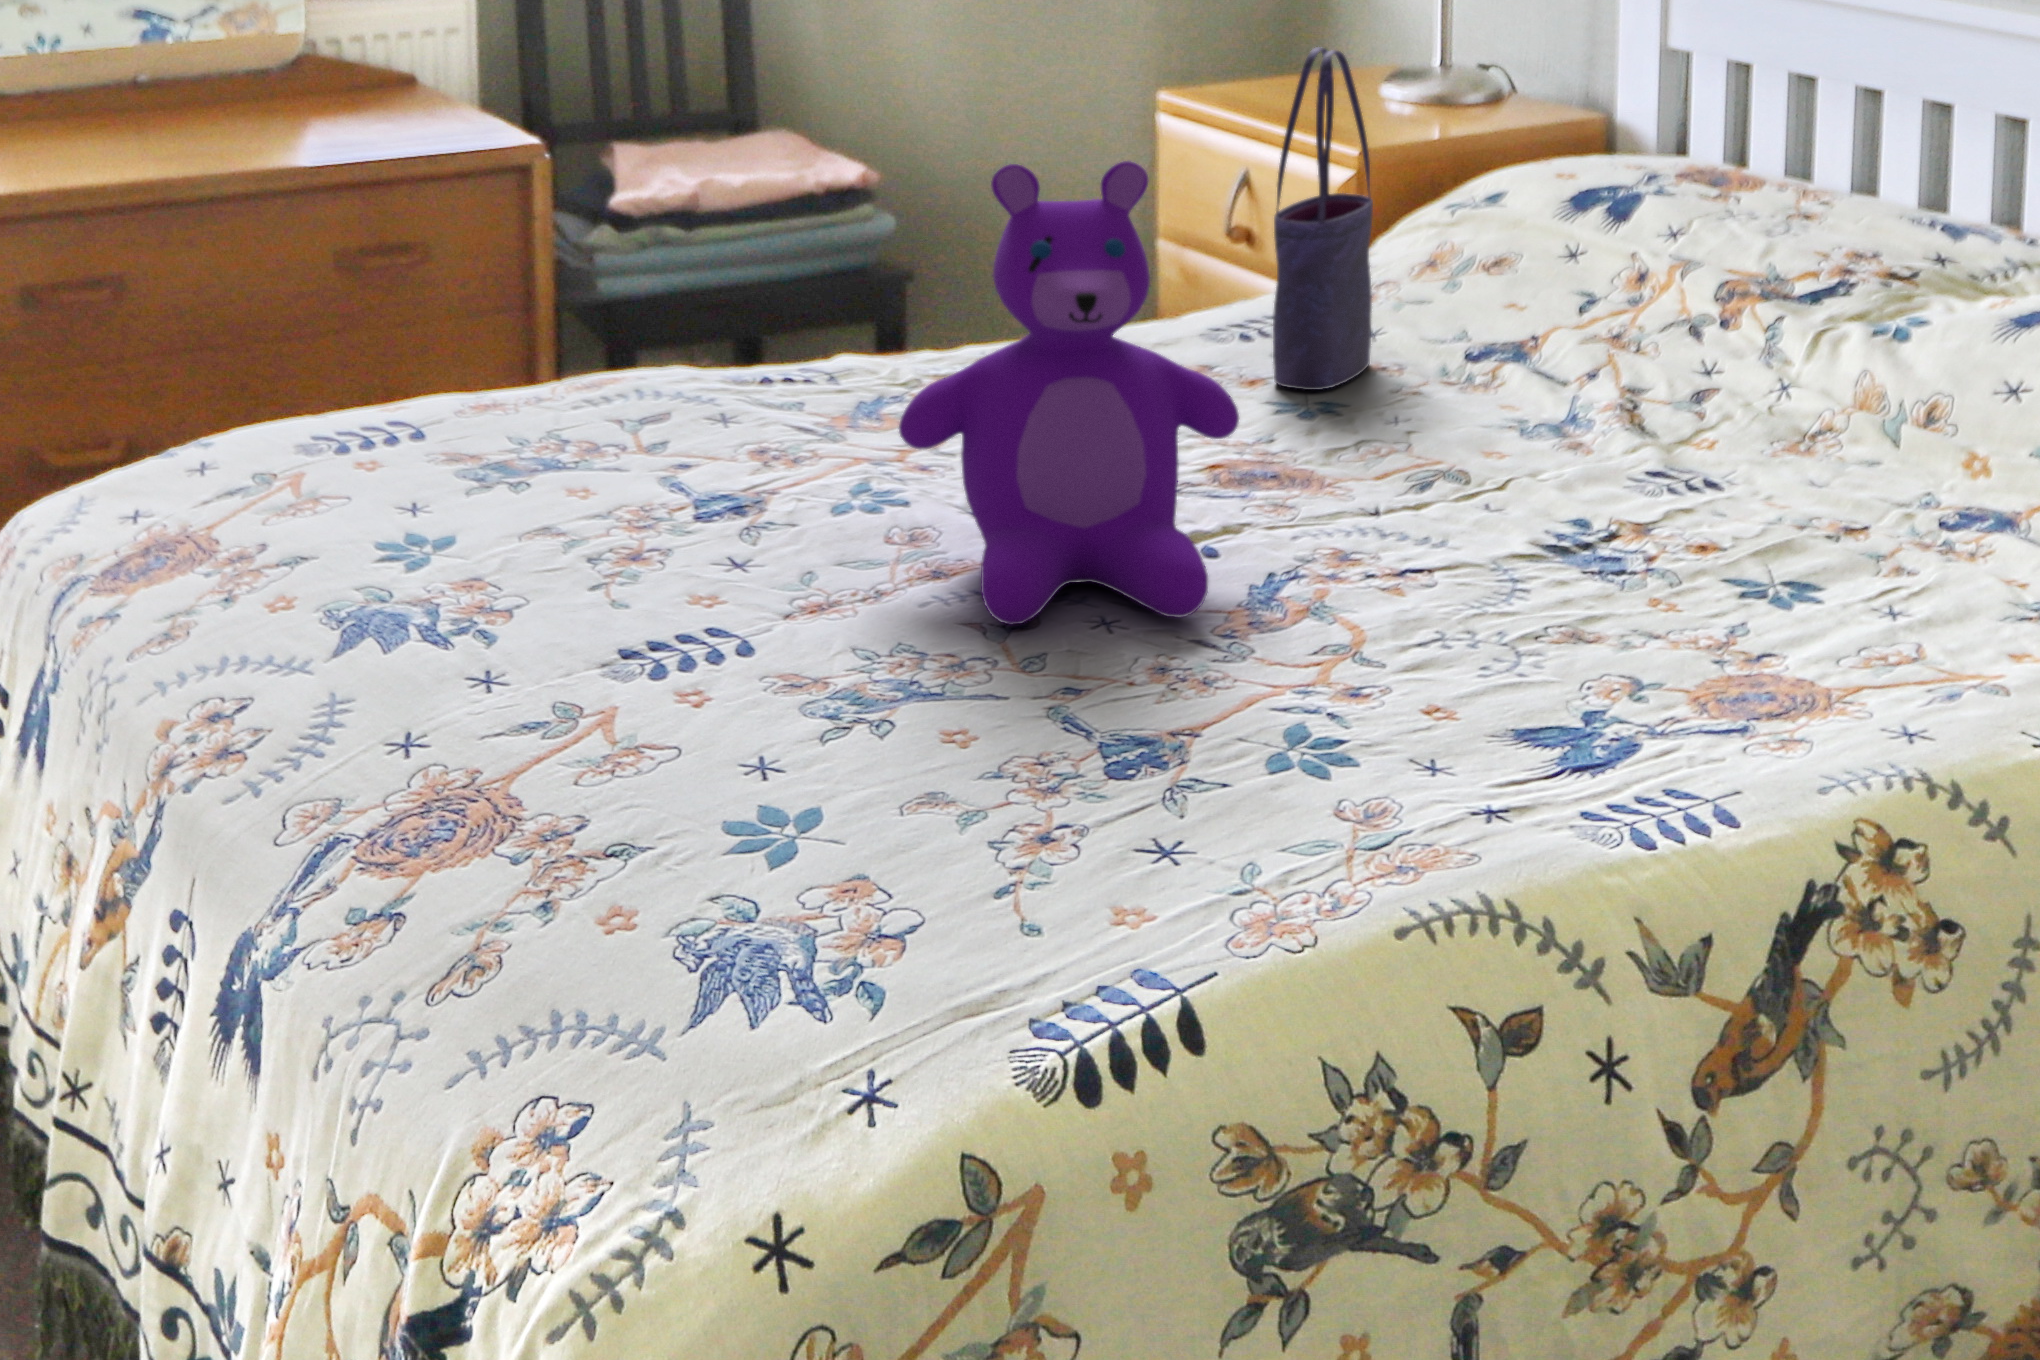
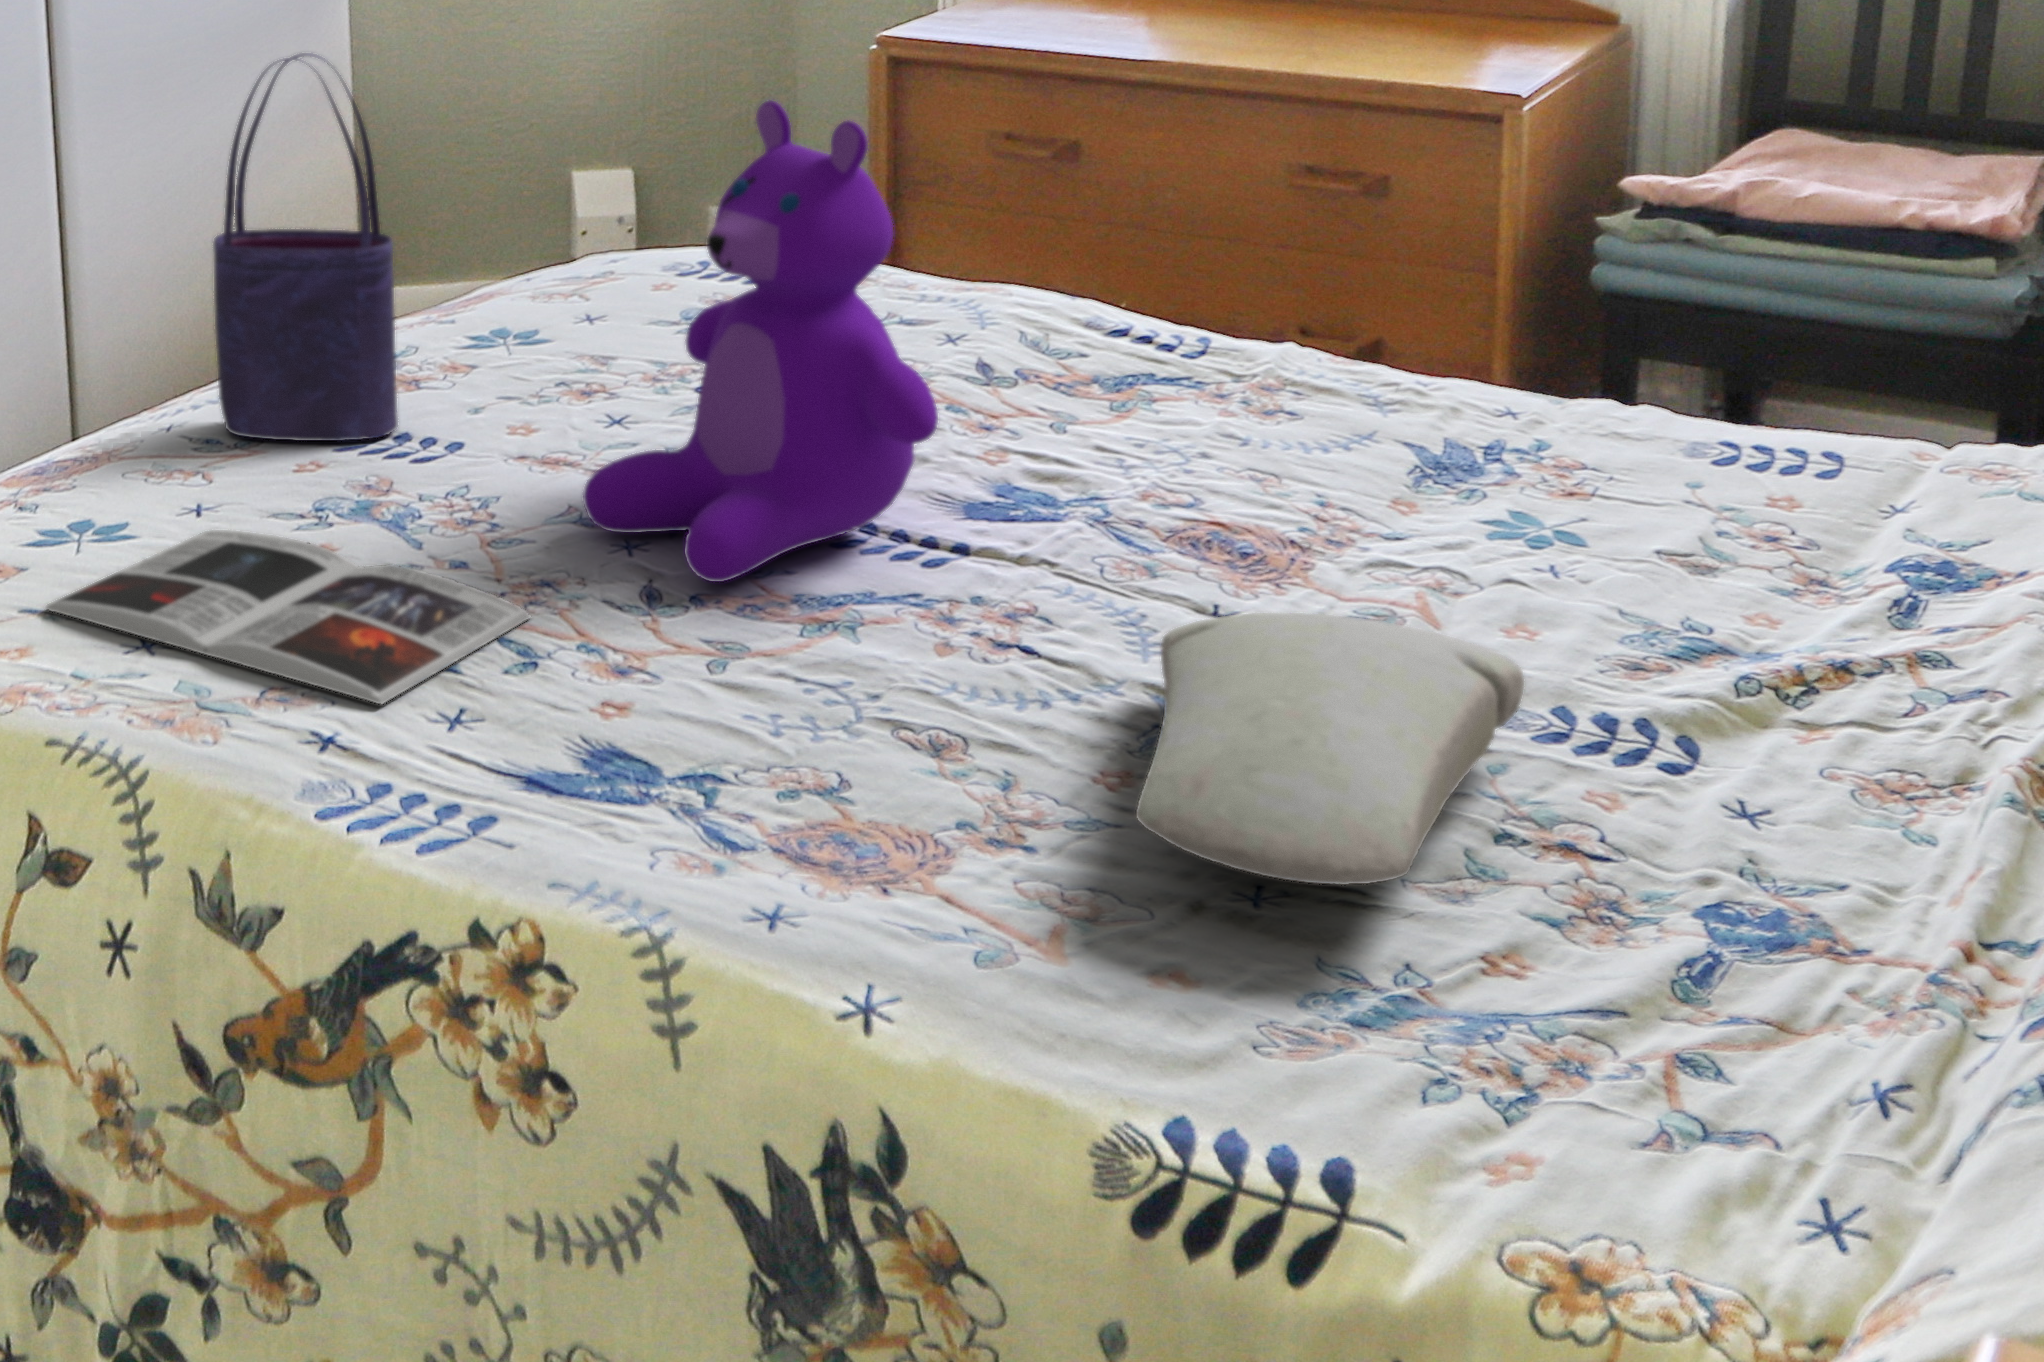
tote bag: present [1273,47,1373,390] -> present [213,53,398,441]
pillow: none [1516,428,1984,591] -> present [1136,613,1524,885]
magazine: none [801,692,1346,899] -> present [46,530,530,704]

